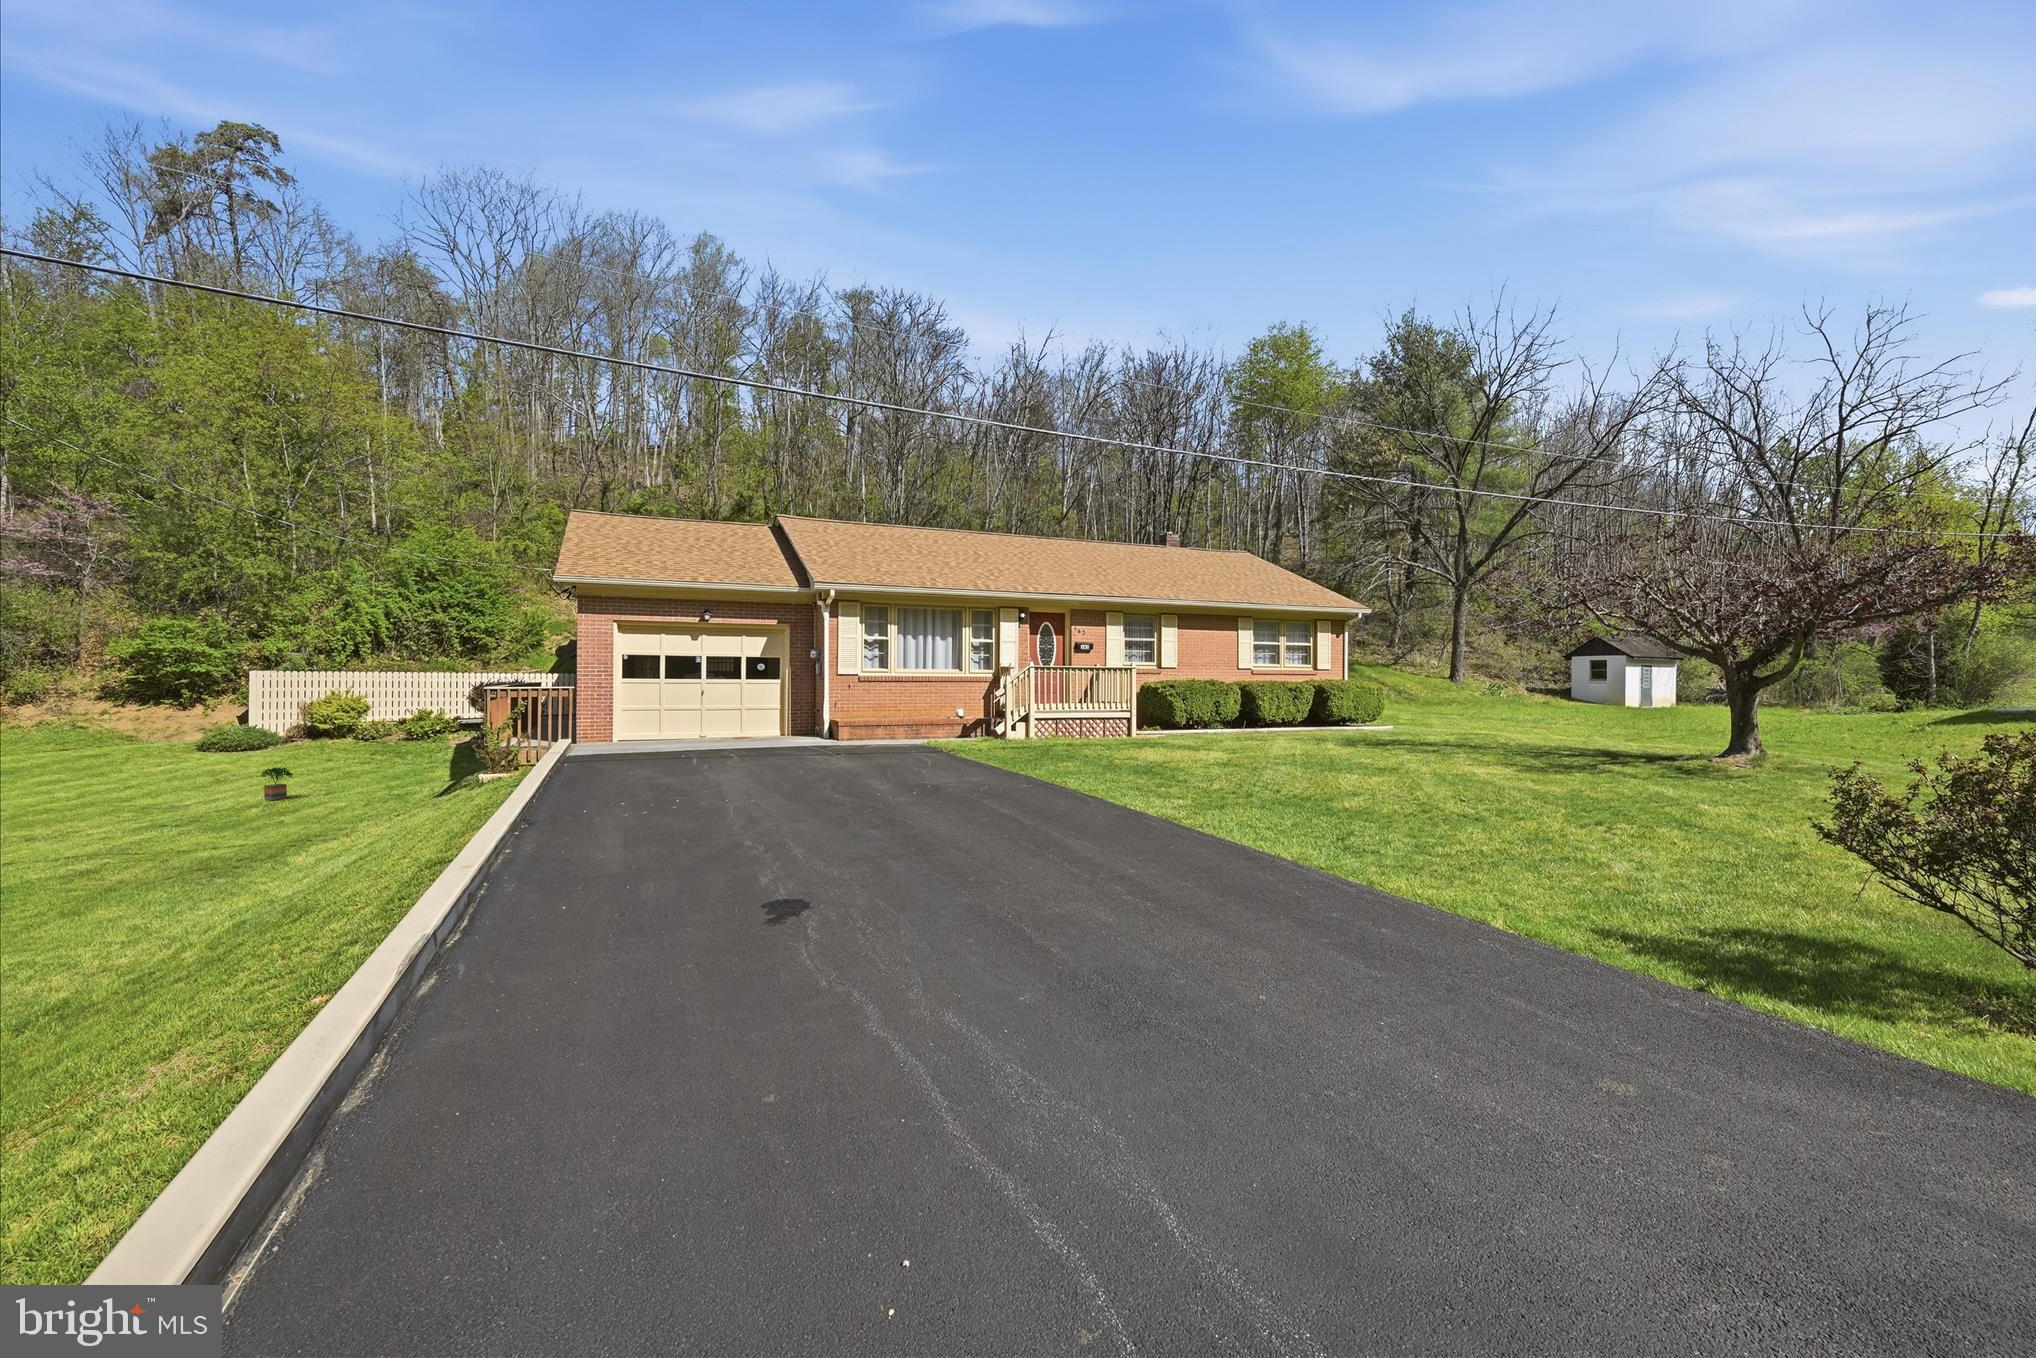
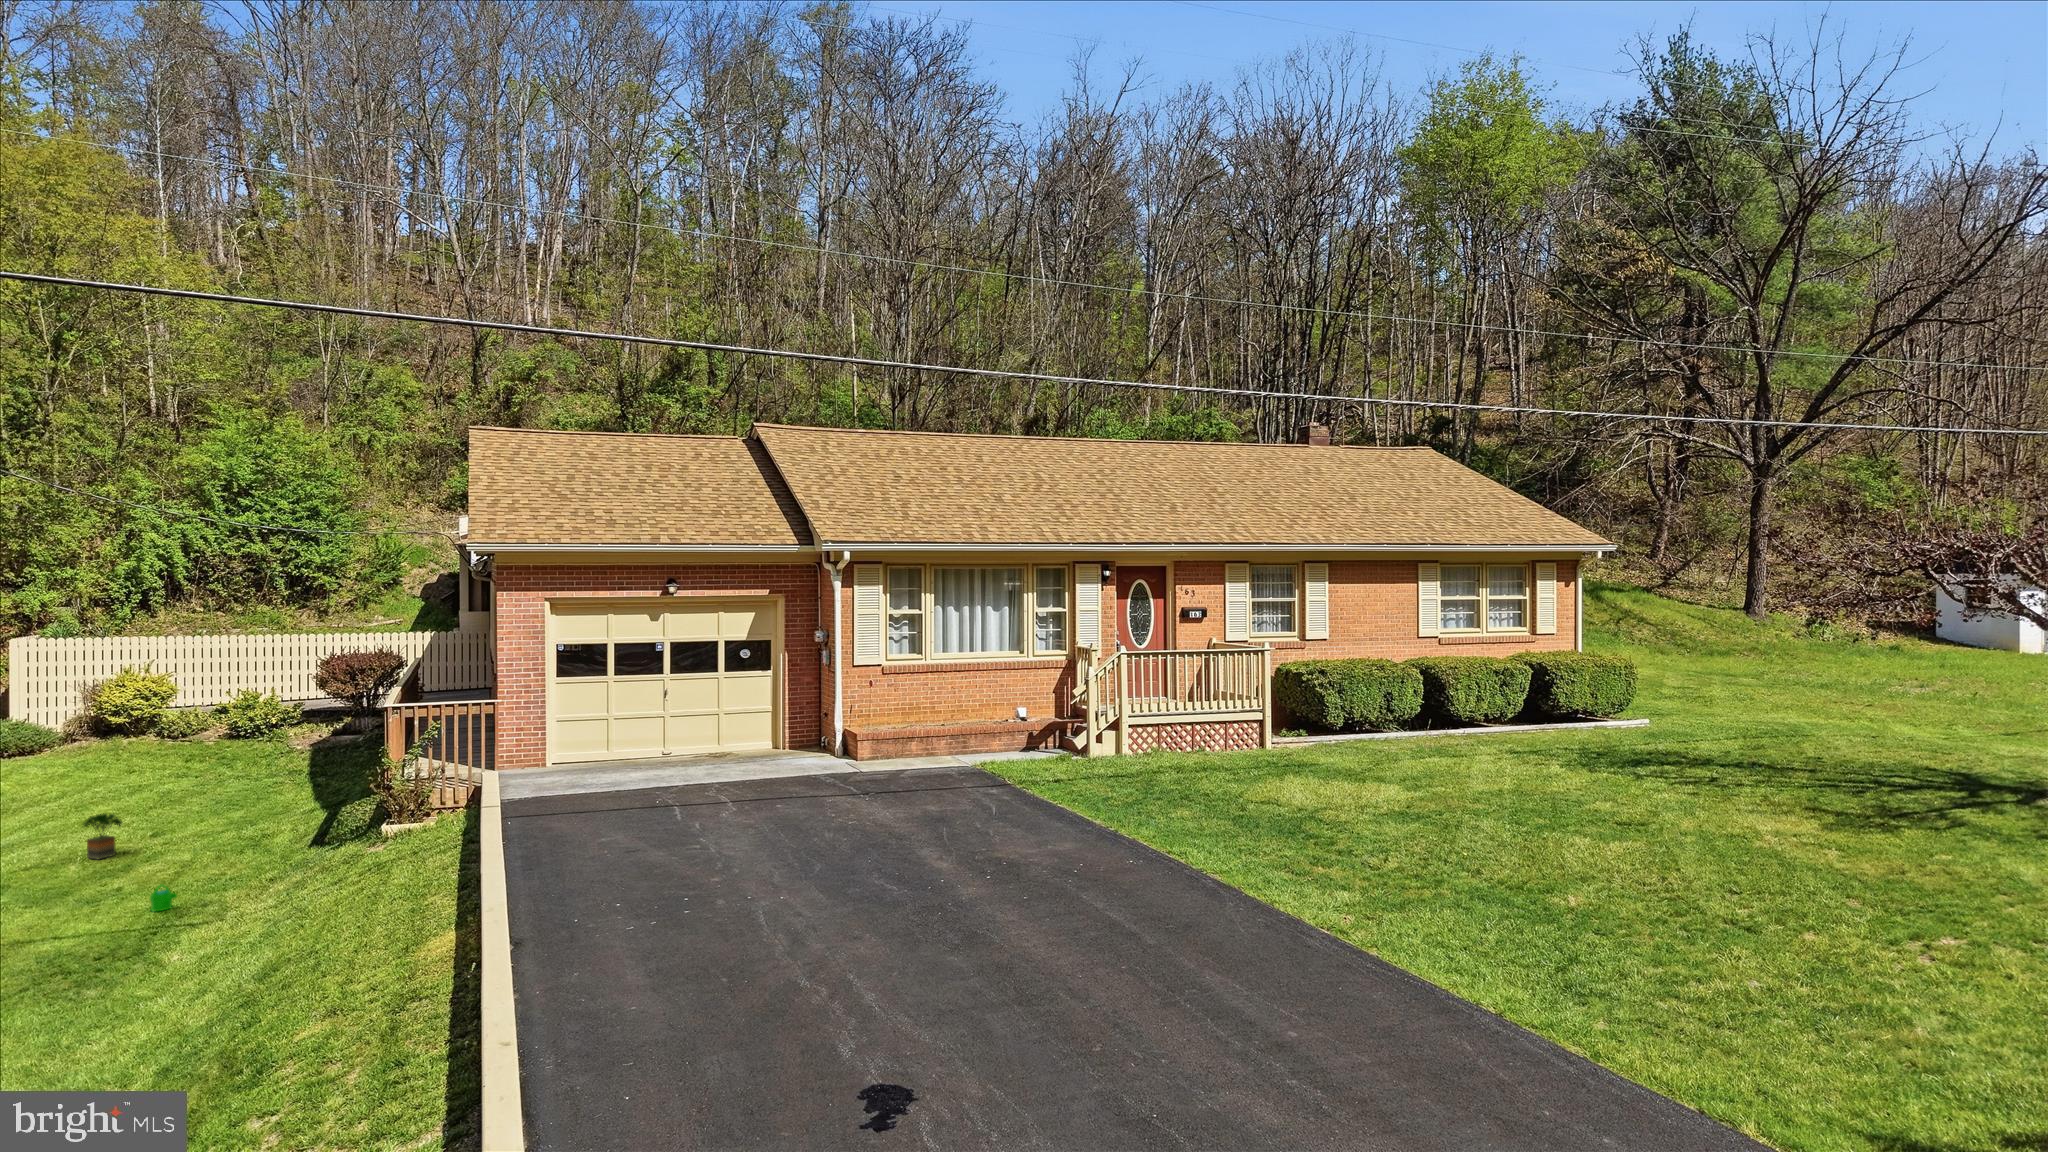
watering can: none [296,808,317,828] -> present [150,884,177,911]

